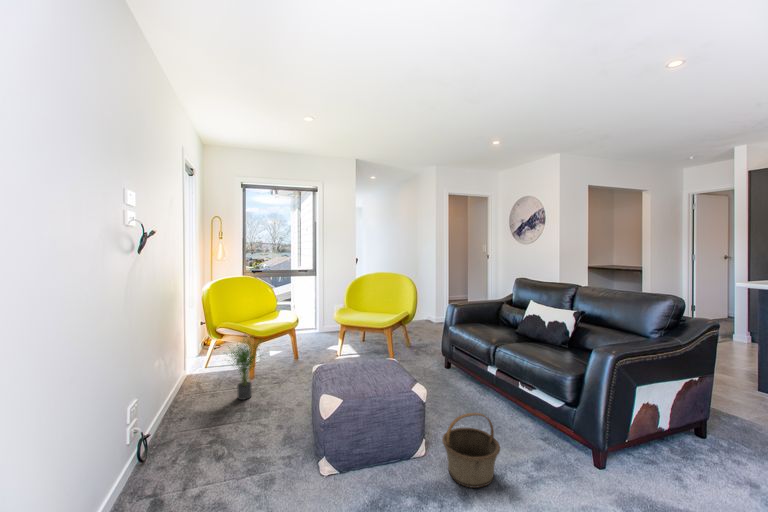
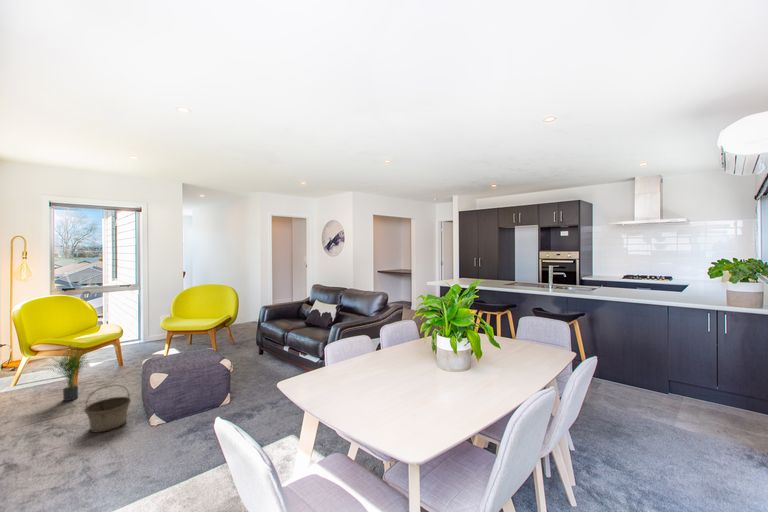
basket: present [442,413,500,488] -> present [85,385,131,432]

